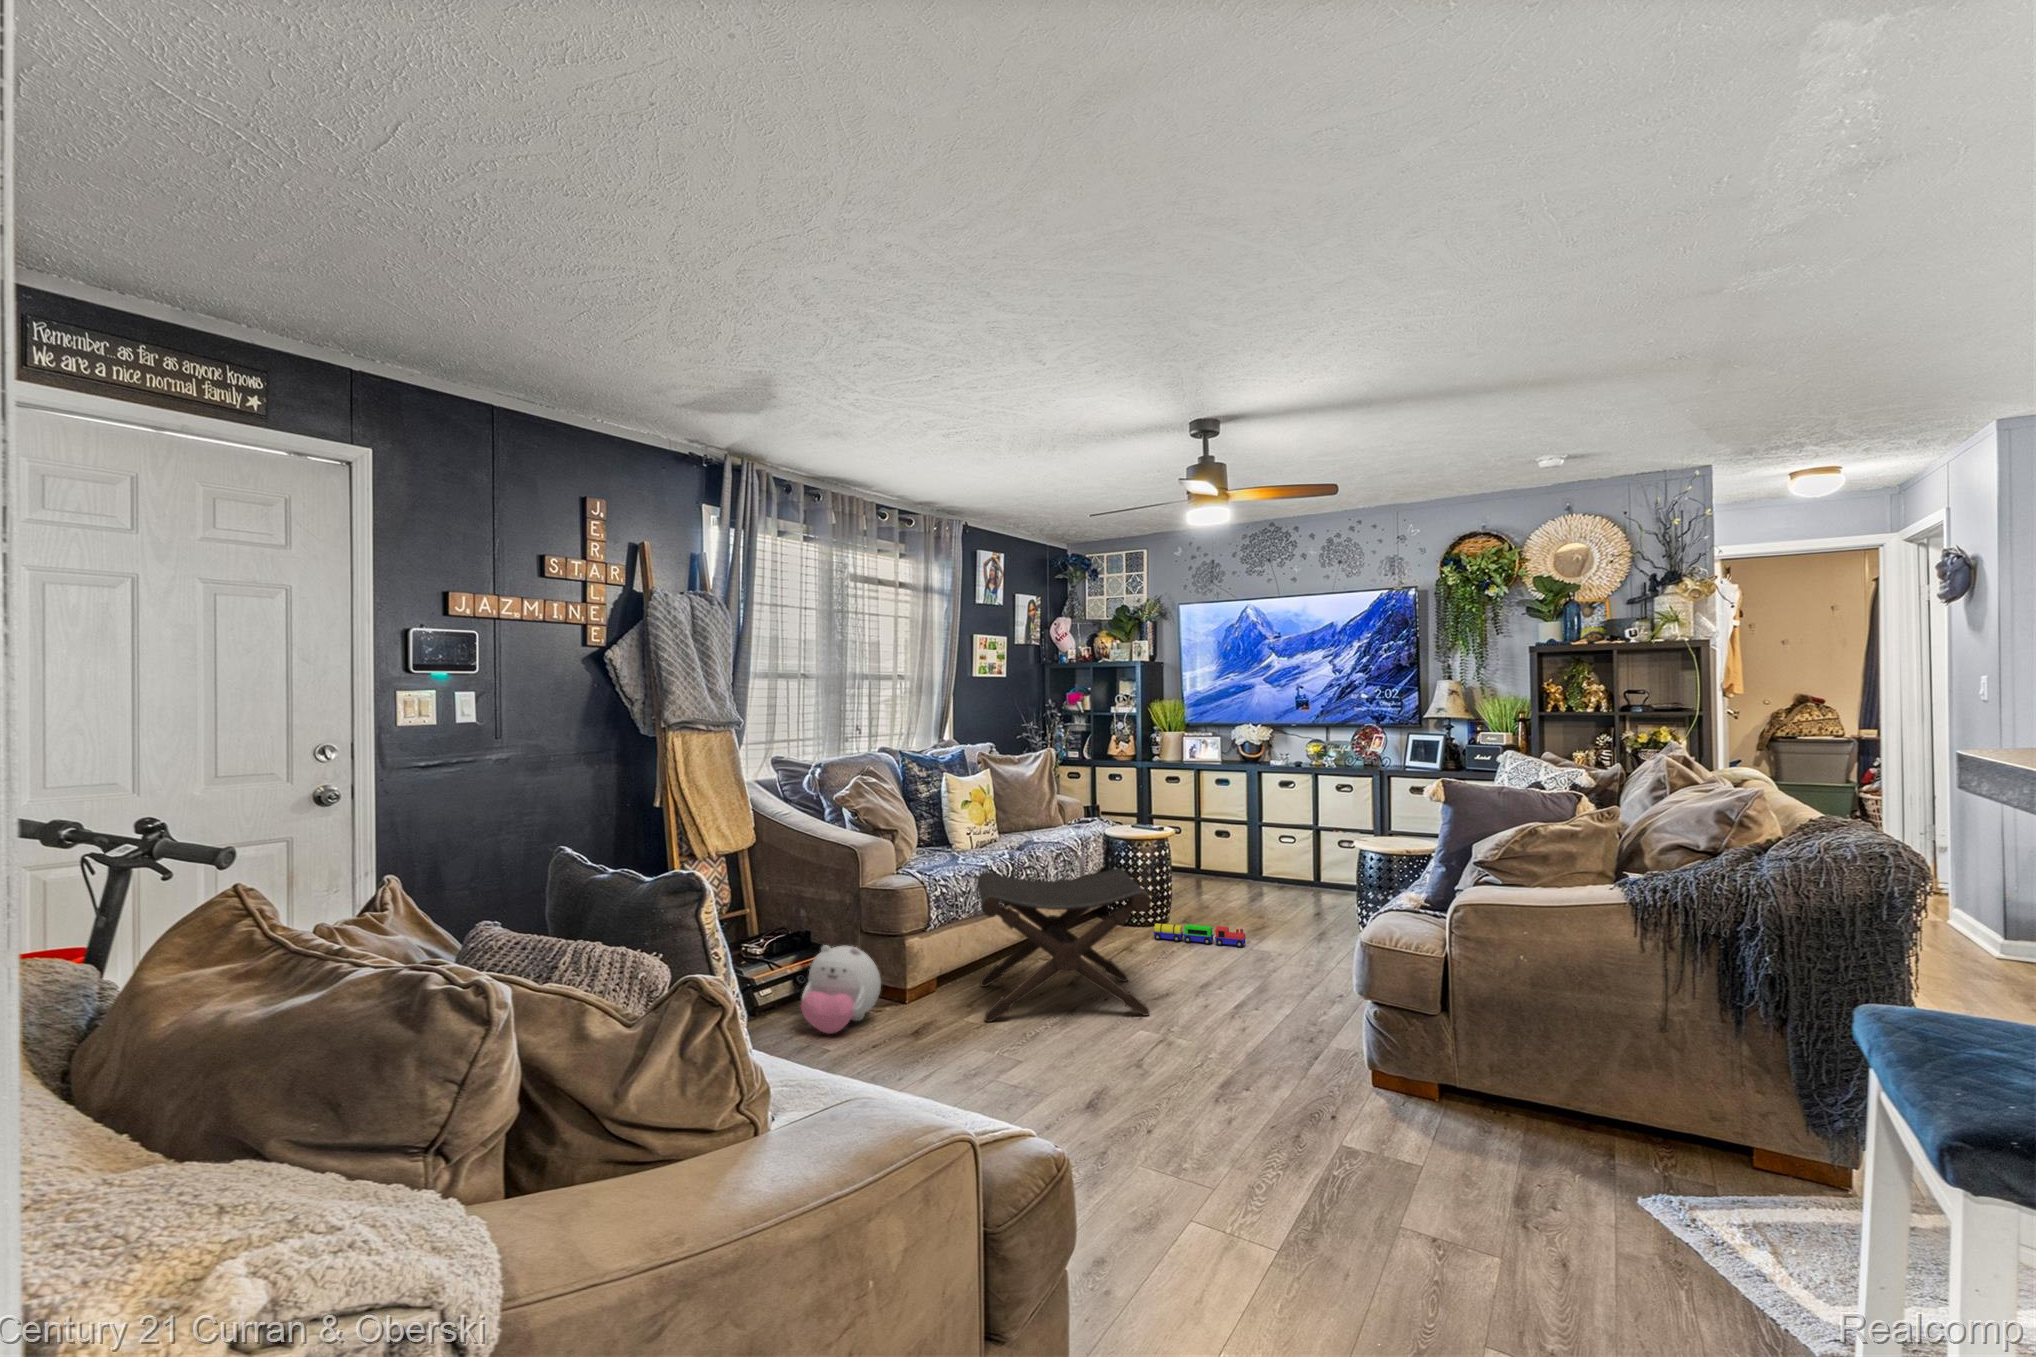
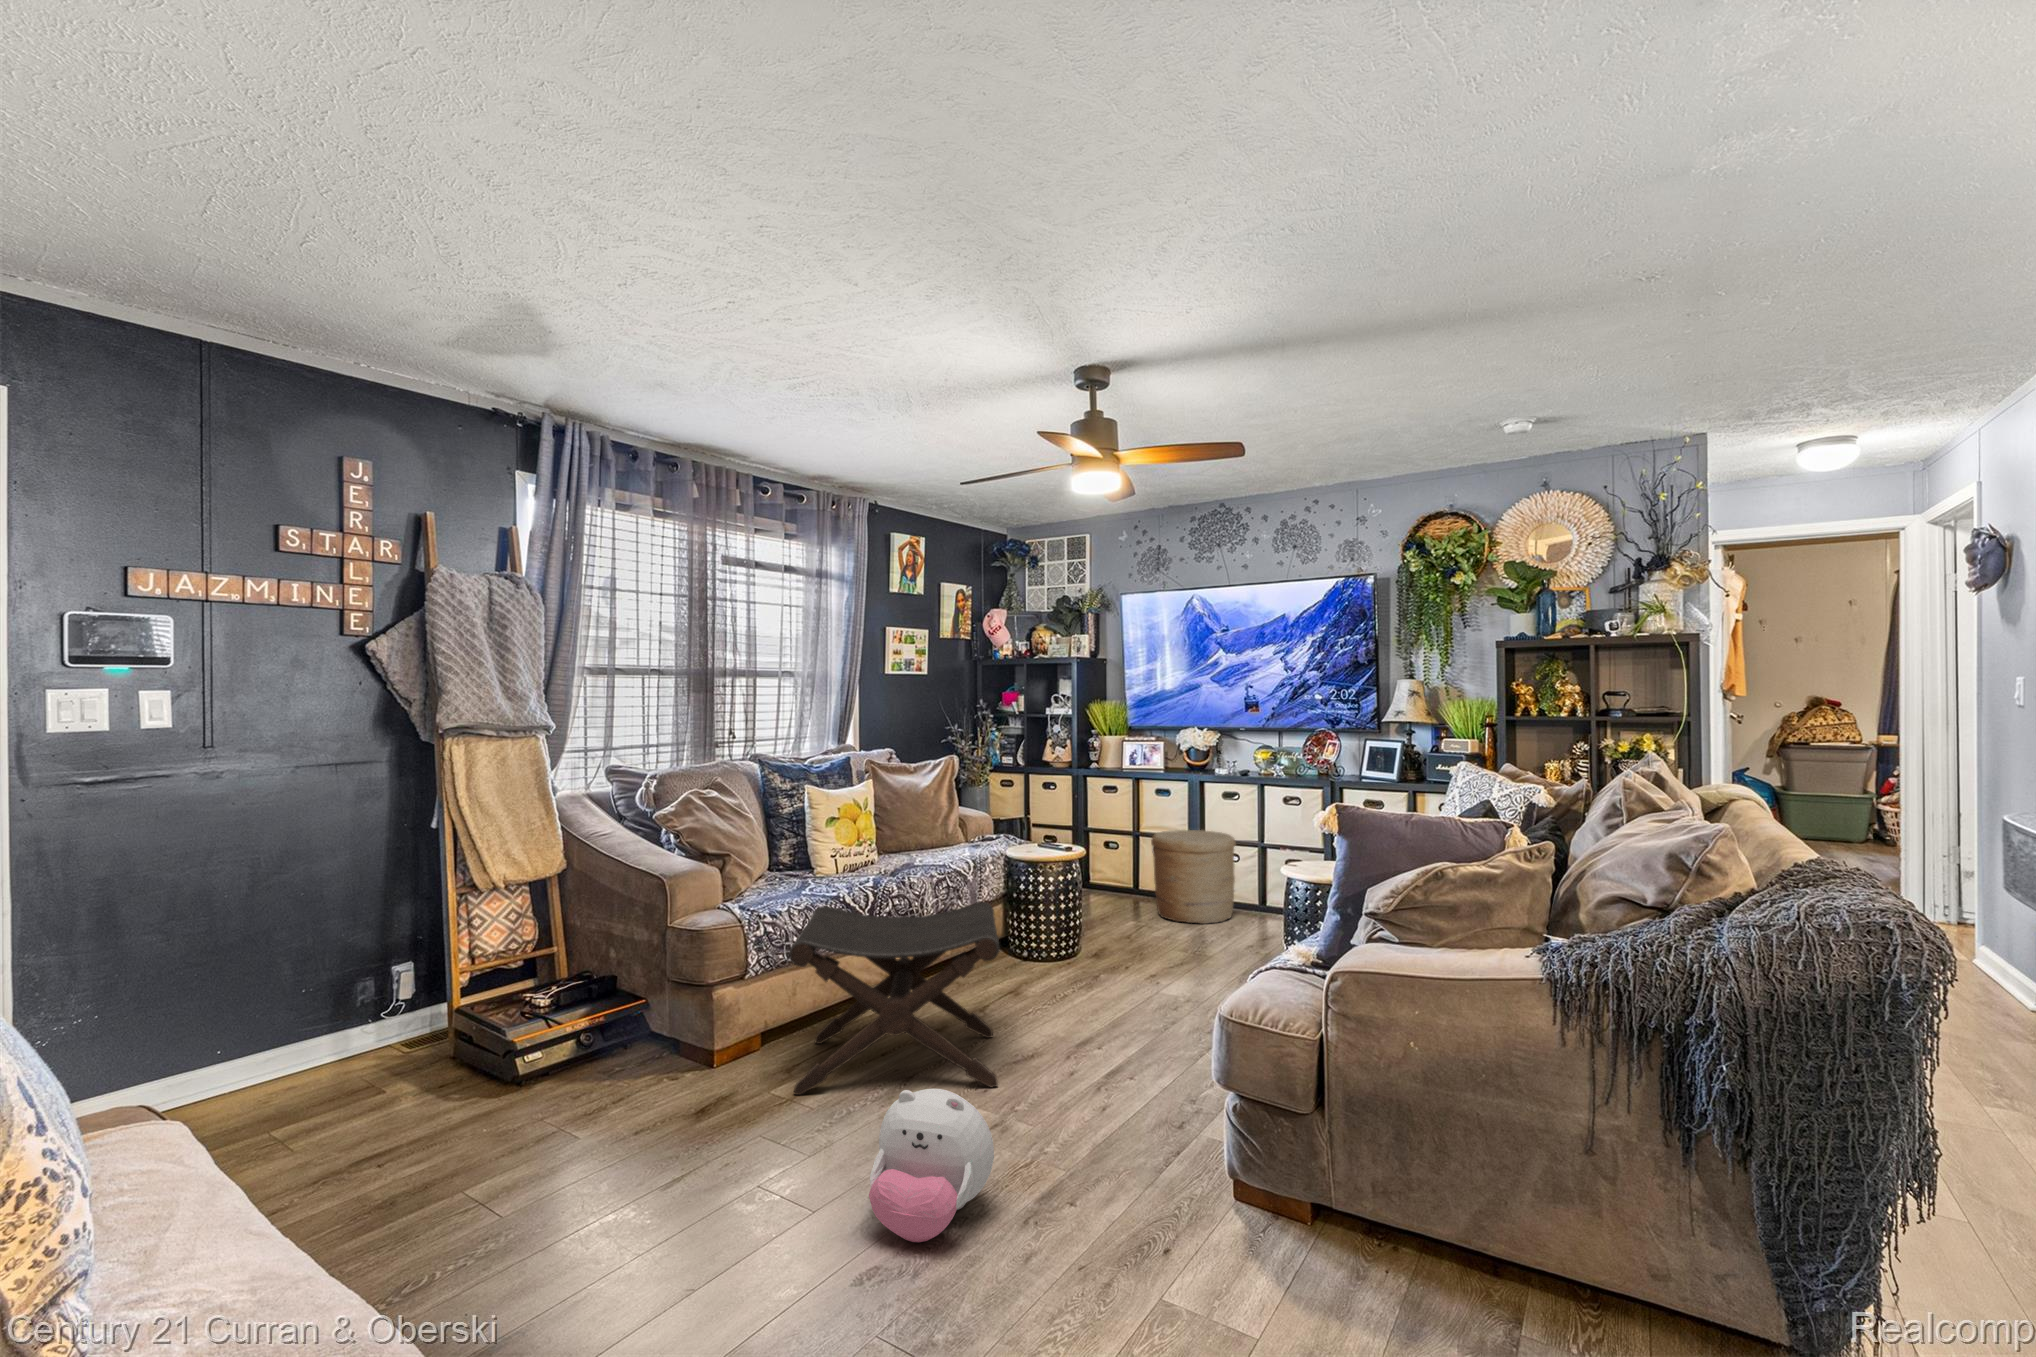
woven basket: none [1220,815,1296,896] -> present [1151,830,1236,924]
toy train: present [1154,923,1246,948] -> none [1048,961,1152,991]
plush toy: present [801,945,881,1034] -> present [869,1089,994,1242]

